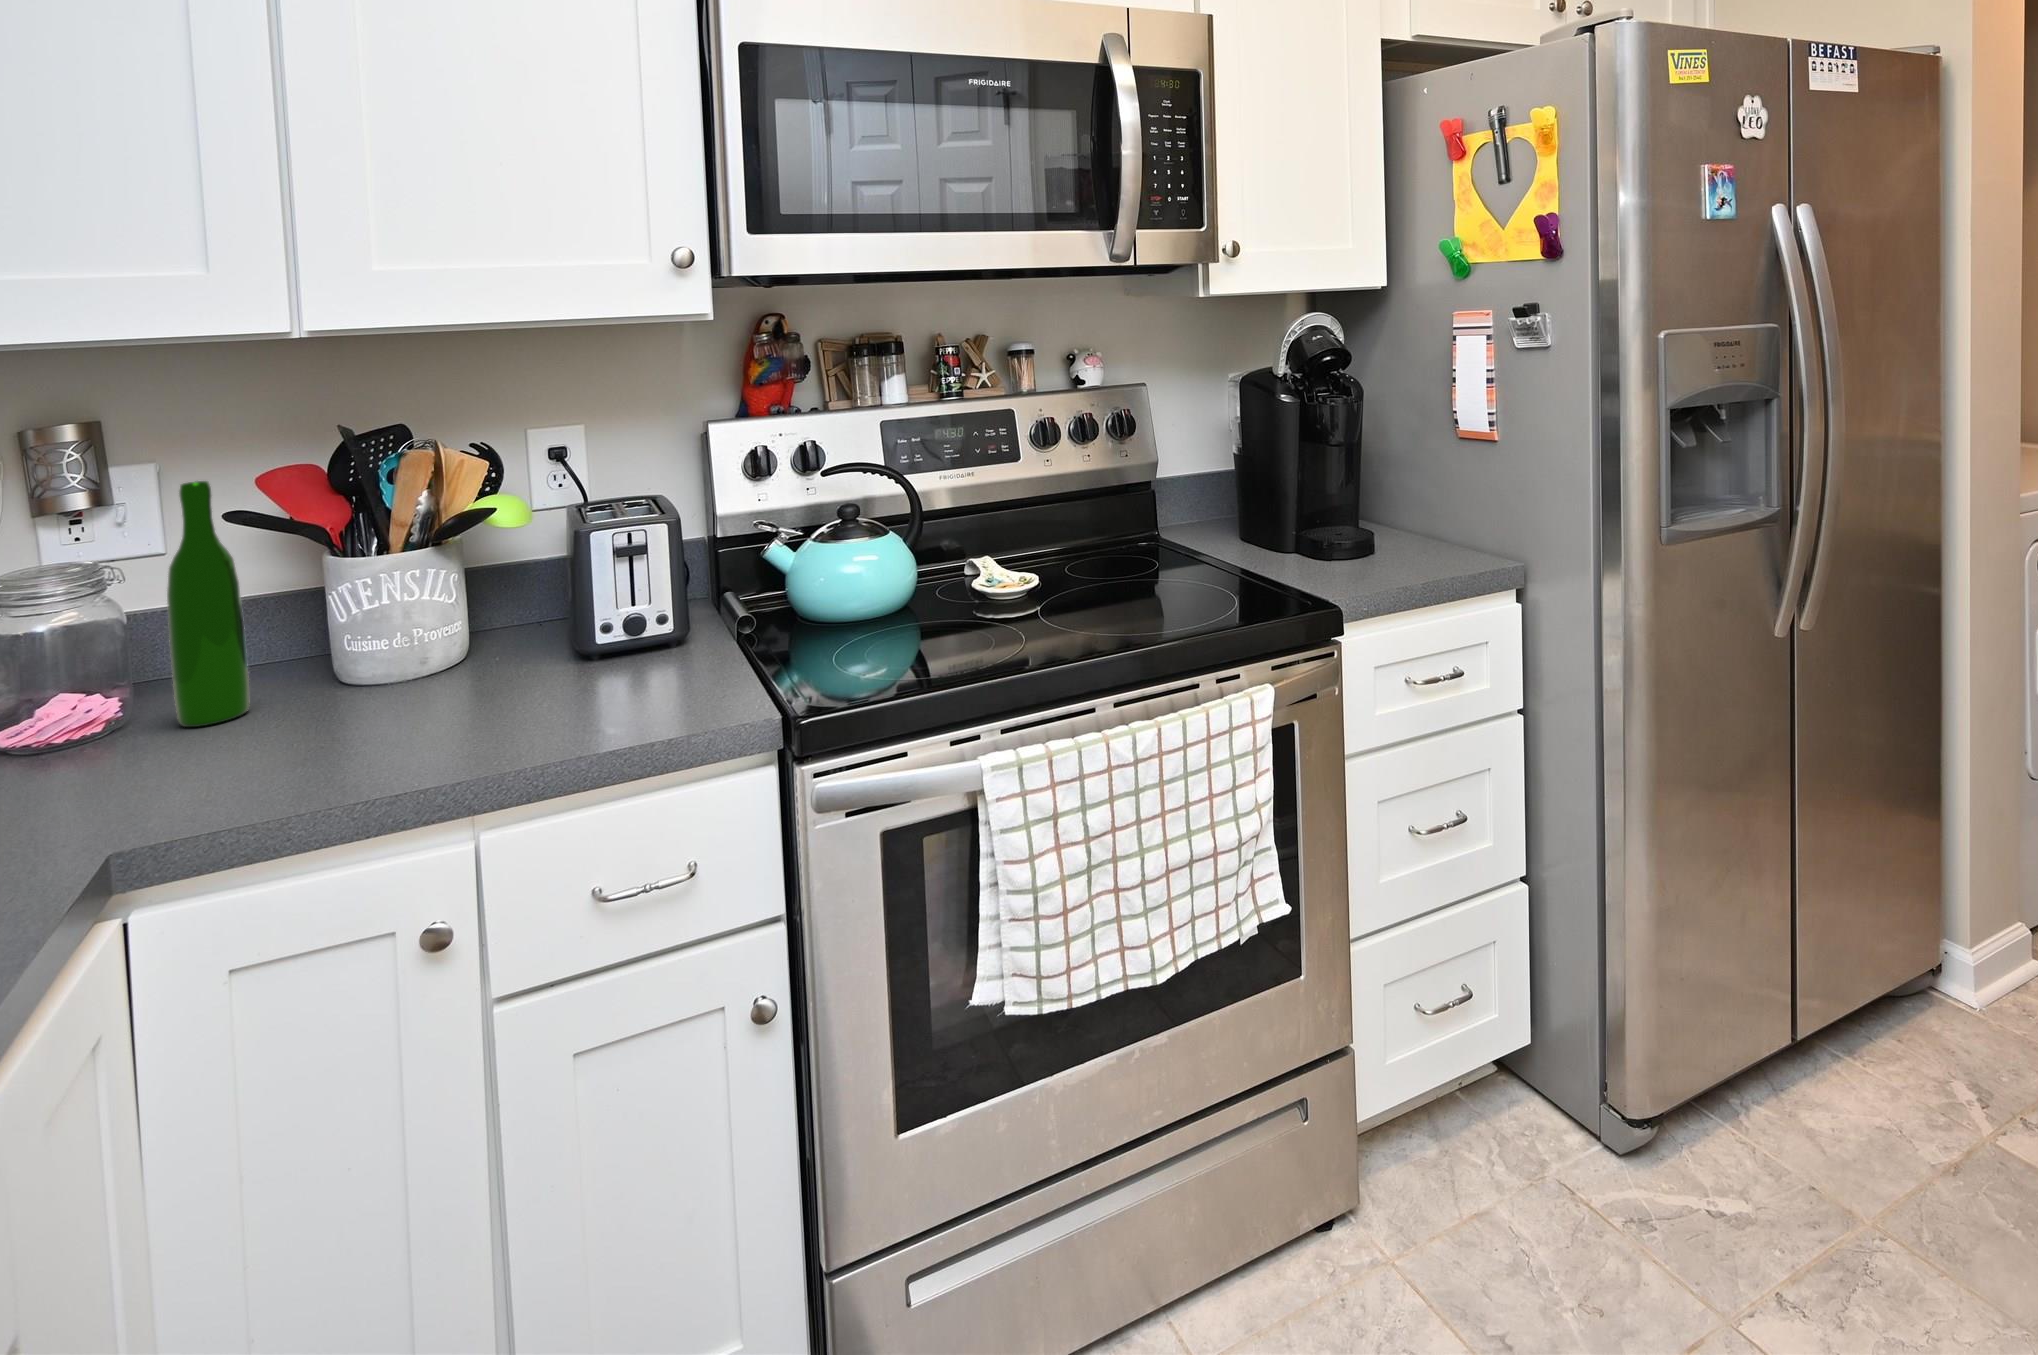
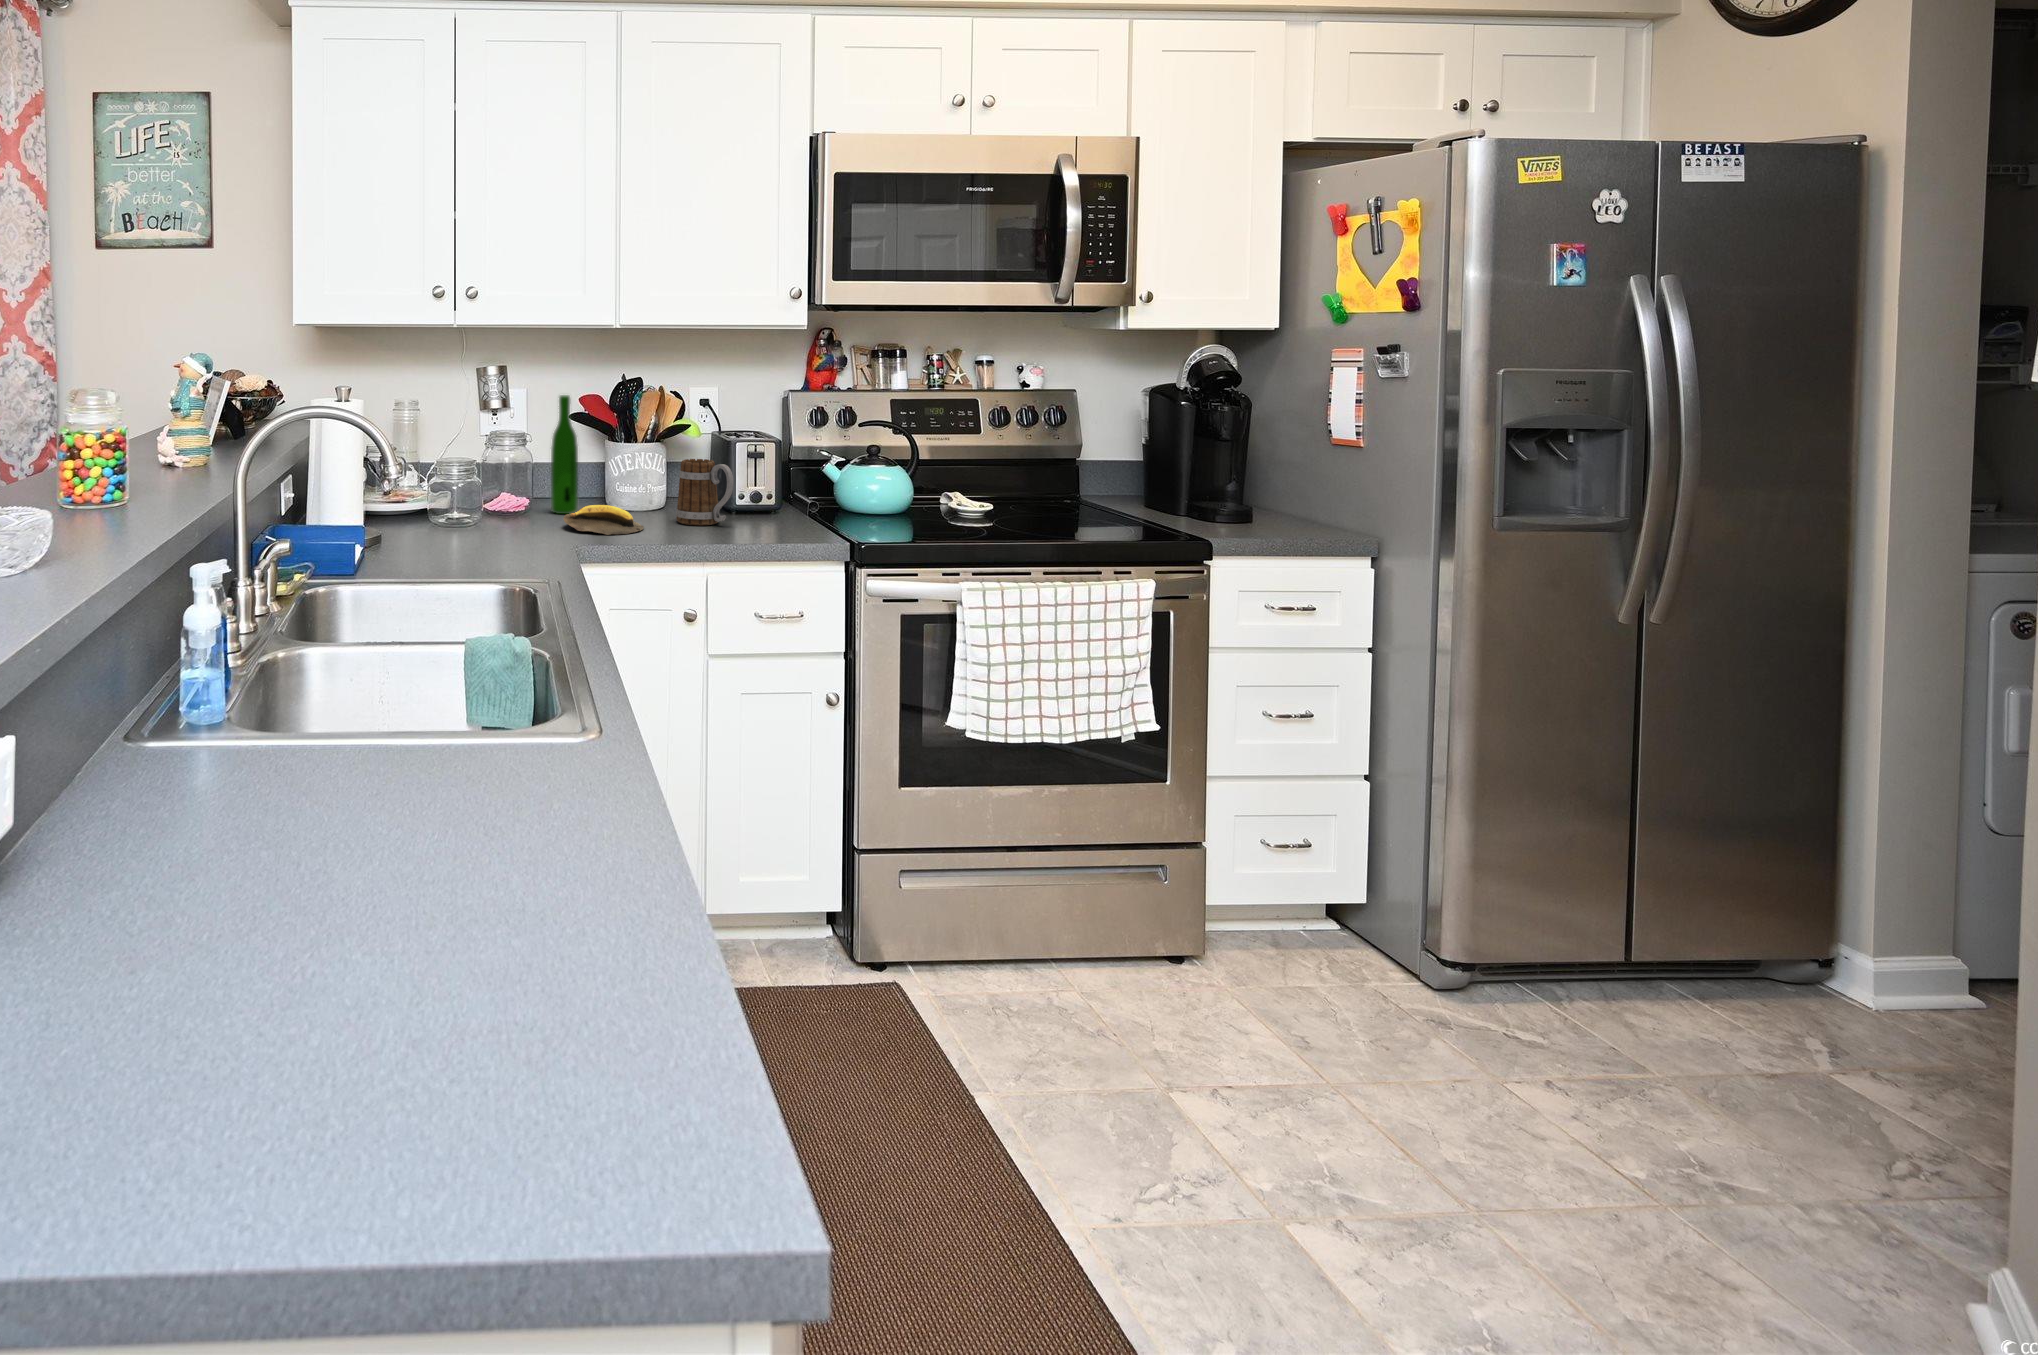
mug: none [451,578,560,716] -> present [676,459,733,525]
banana: none [129,714,353,801] -> present [563,505,644,535]

